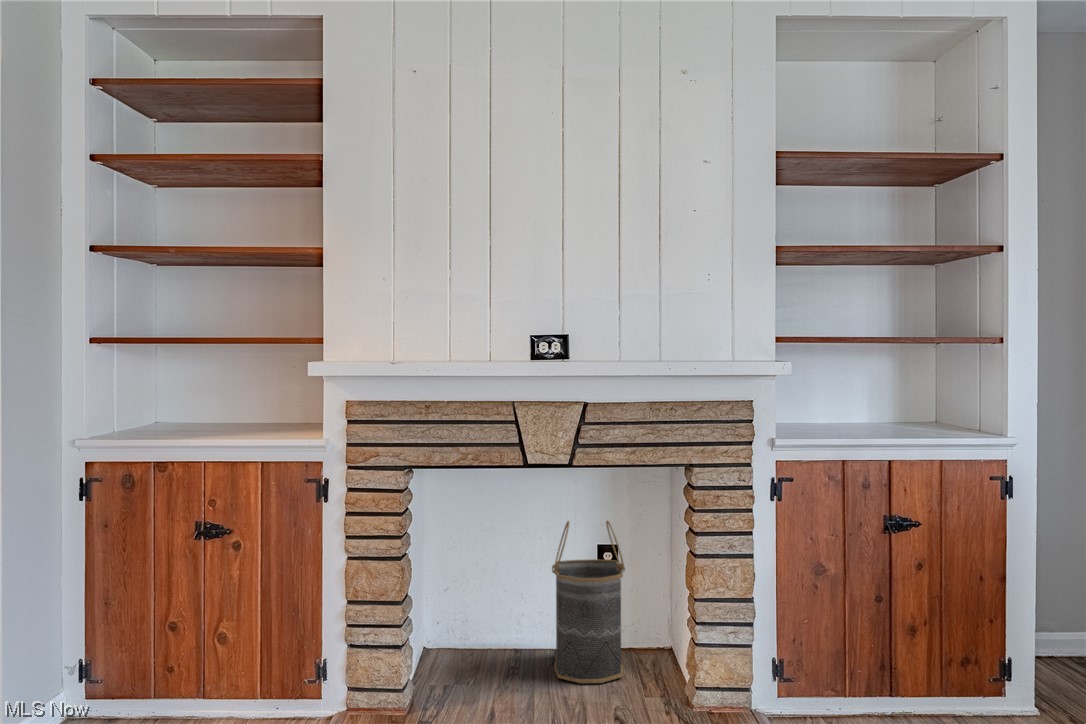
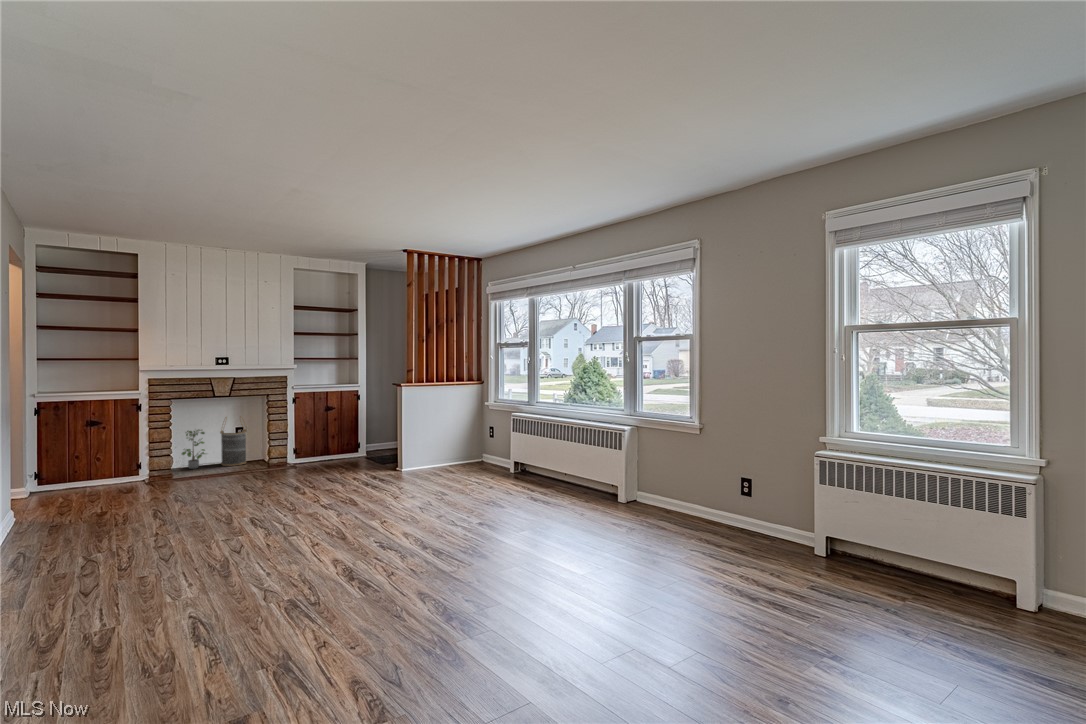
potted plant: none [449,553,517,677] -> present [182,430,205,469]

